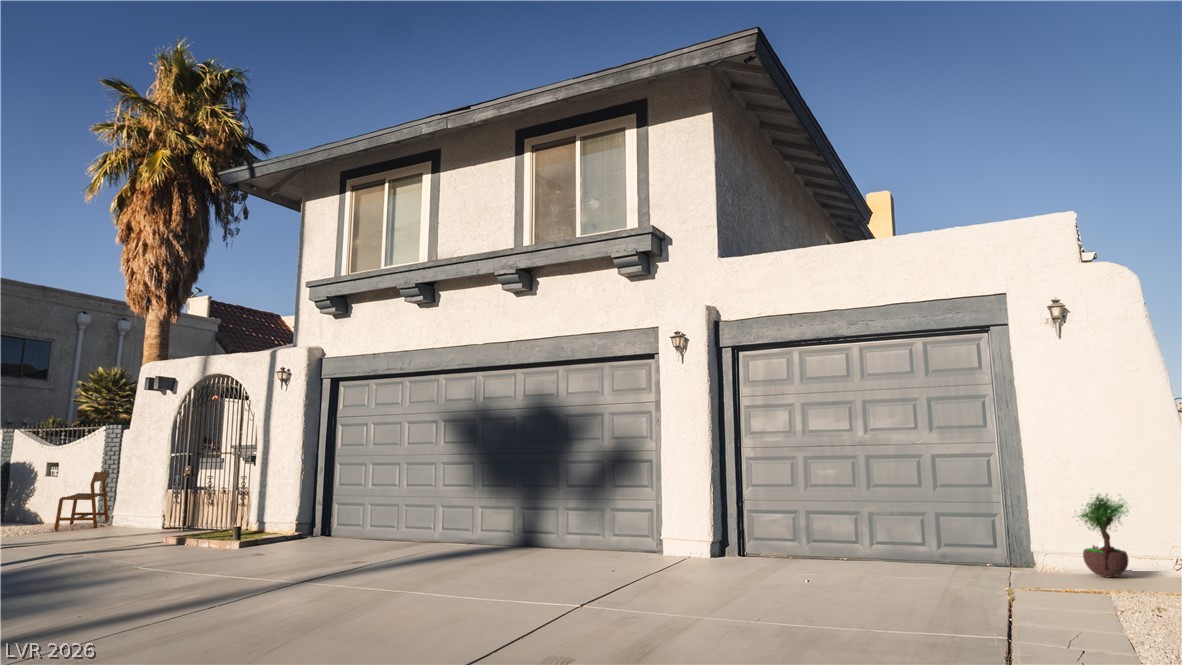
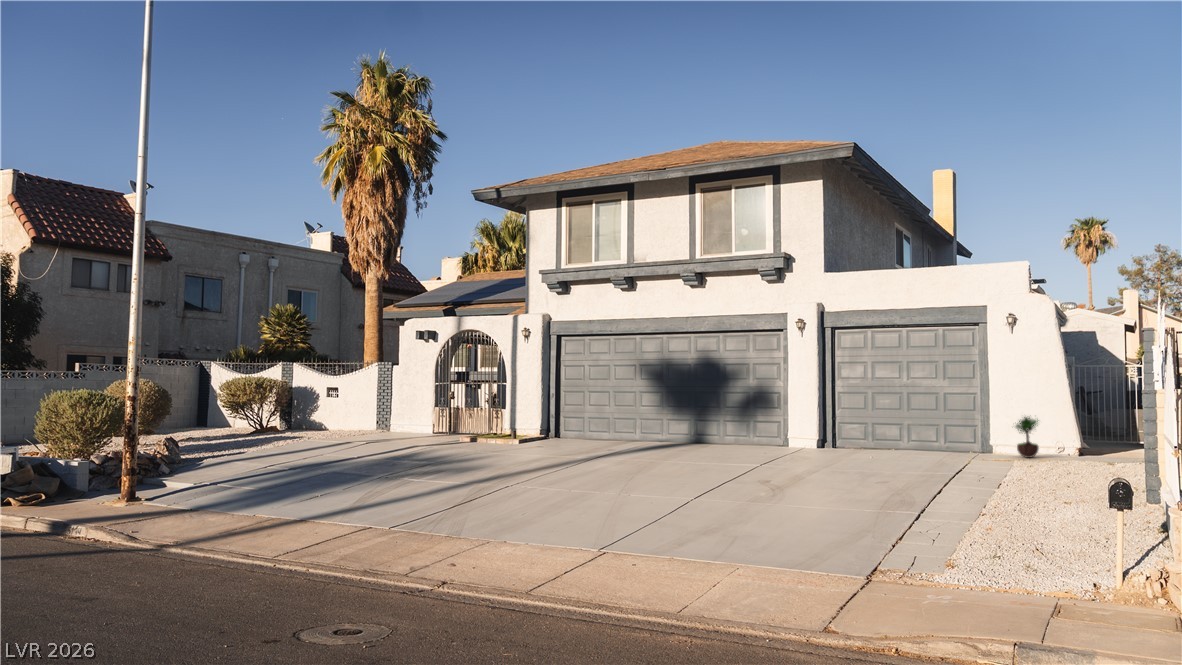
bench: present [54,470,109,531] -> none [359,393,387,433]

